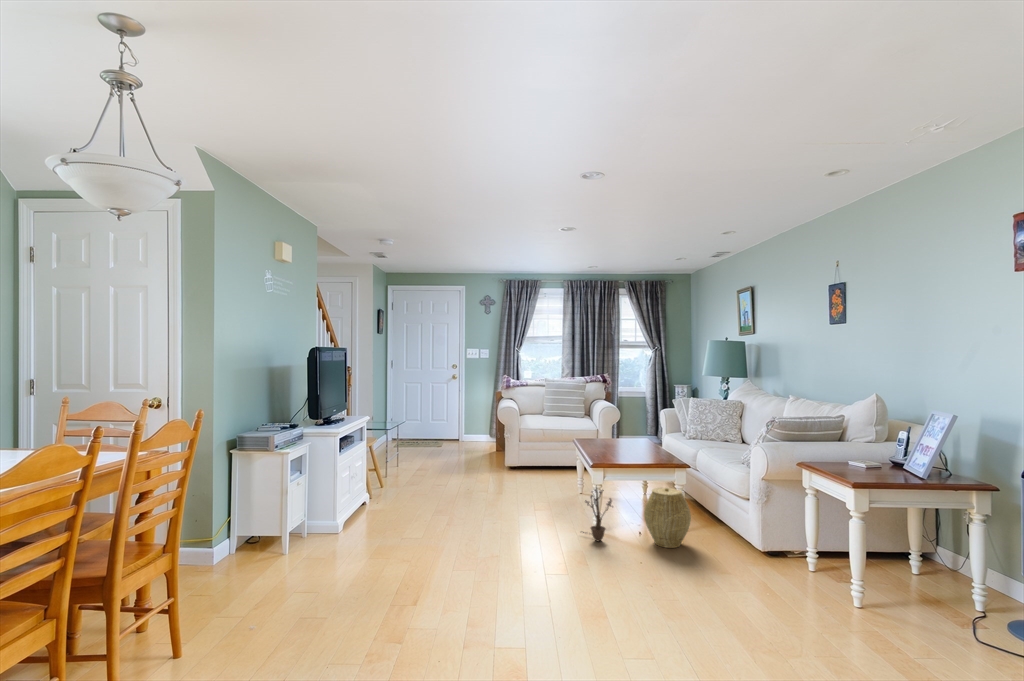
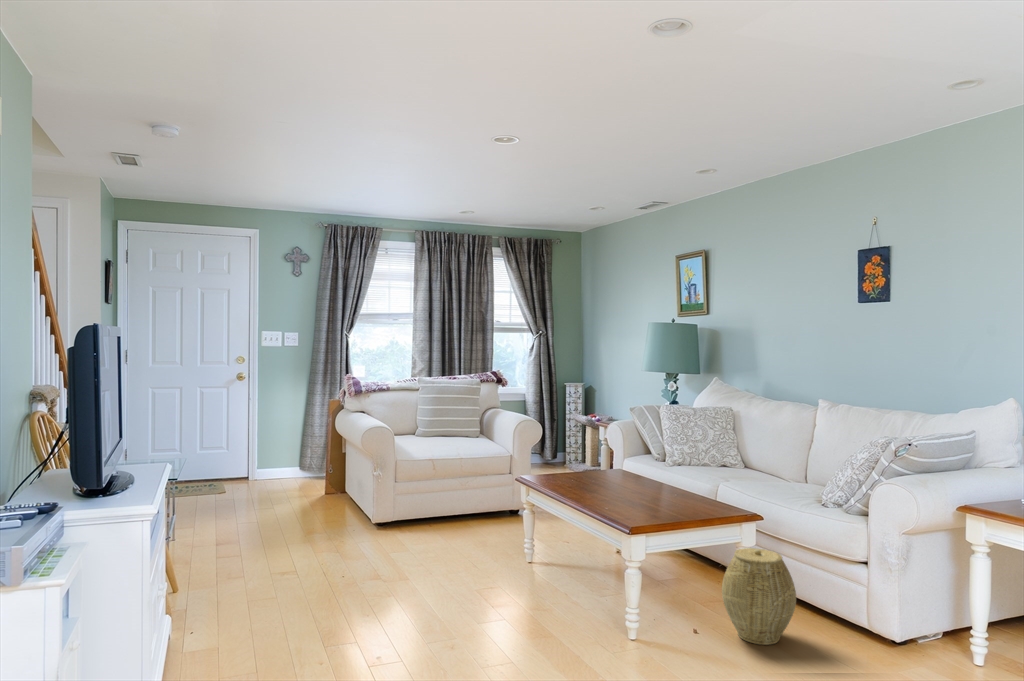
decorative plant: present [583,486,613,541] -> none [625,560,694,652]

